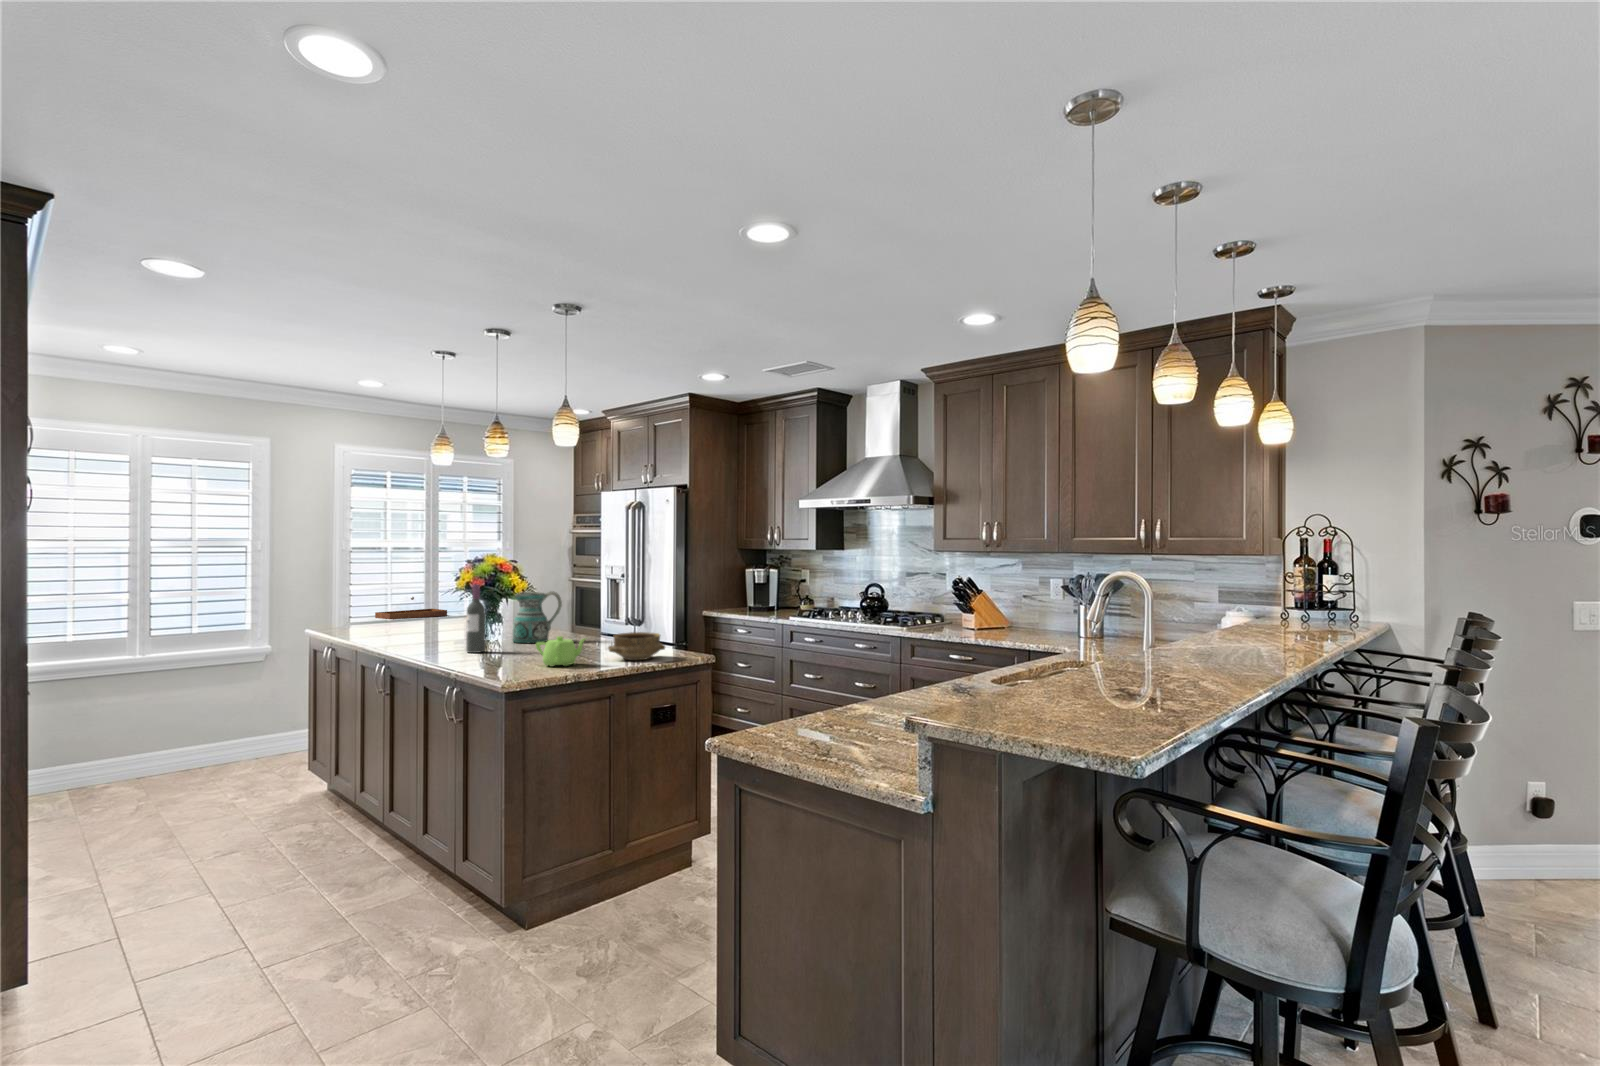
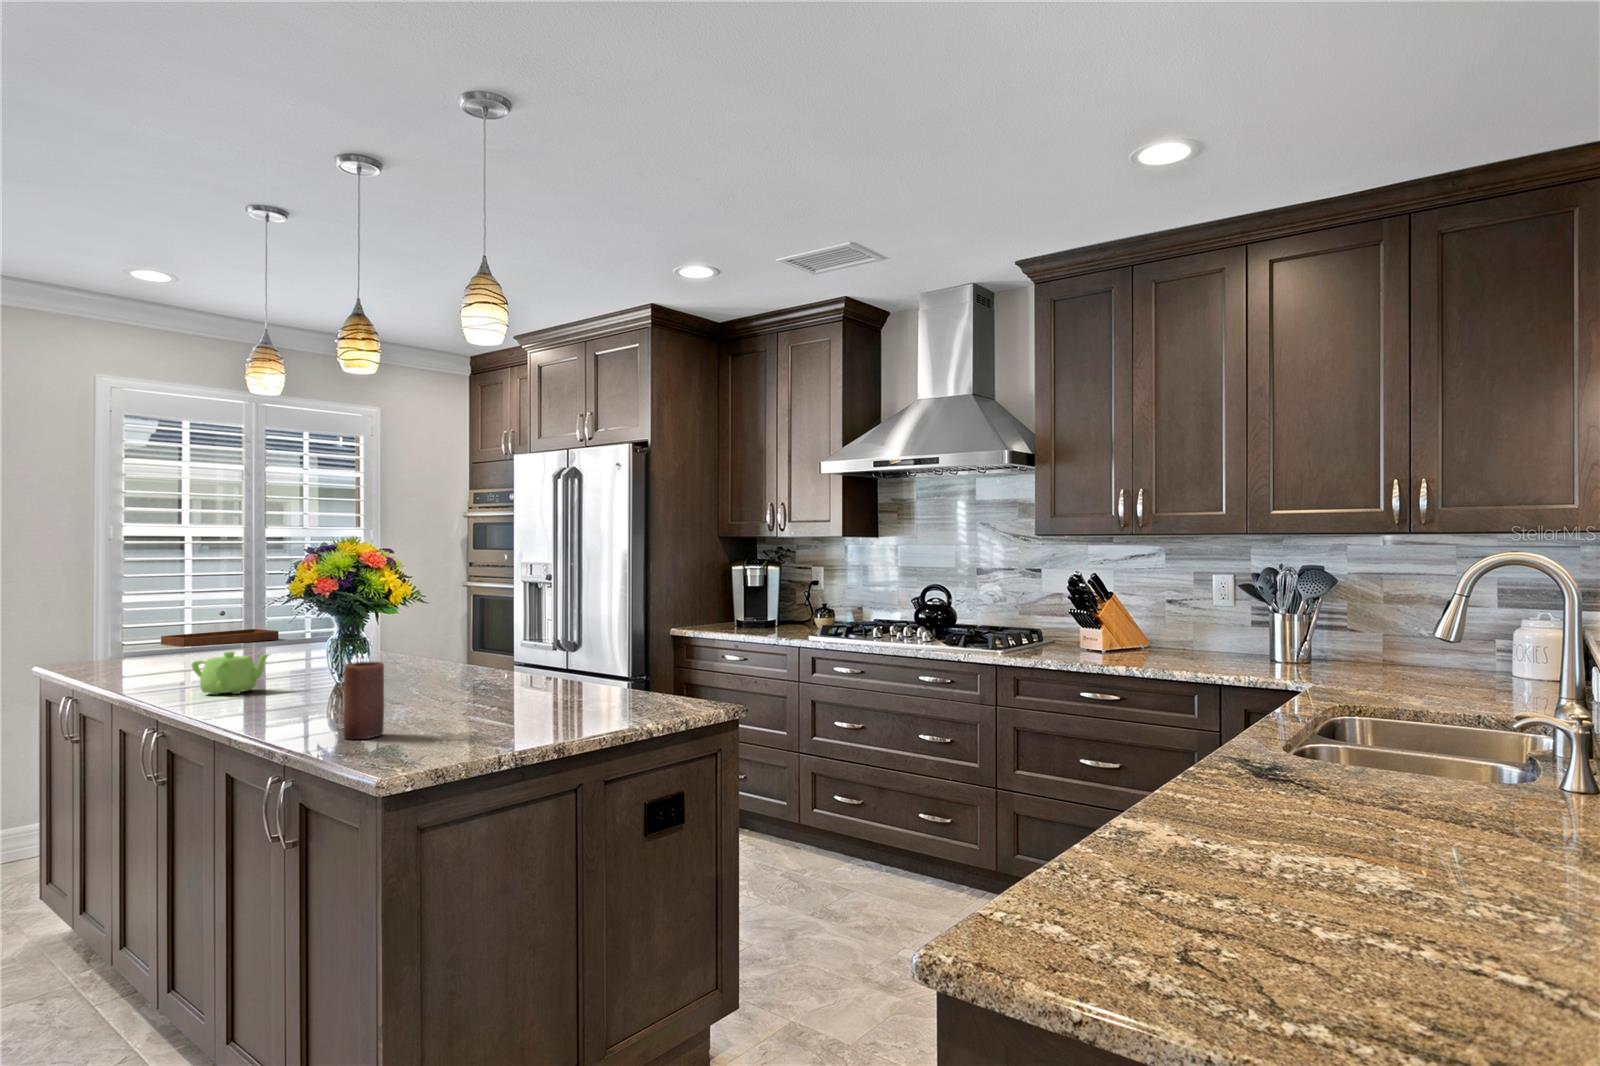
wine bottle: present [466,584,485,653] -> none [304,586,339,709]
ceramic pitcher: present [513,591,562,643] -> none [388,598,472,687]
candle: none [487,626,508,666] -> present [344,661,384,740]
ceramic bowl: present [608,632,665,660] -> none [569,668,671,720]
teapot: present [536,636,585,667] -> present [191,651,269,695]

